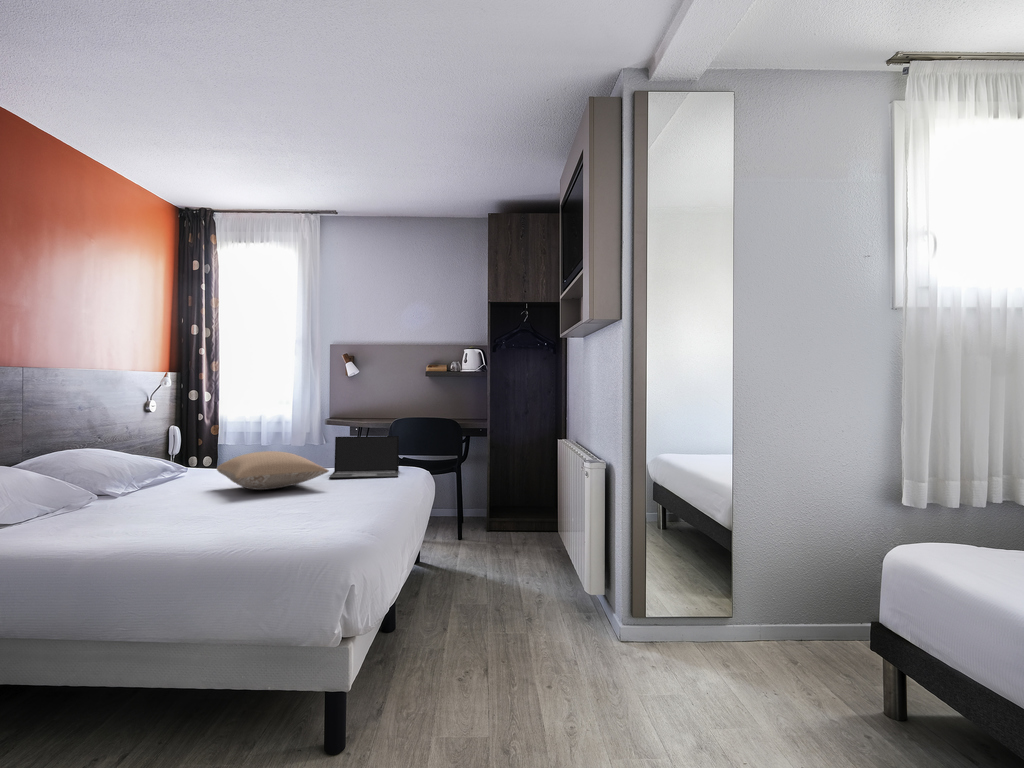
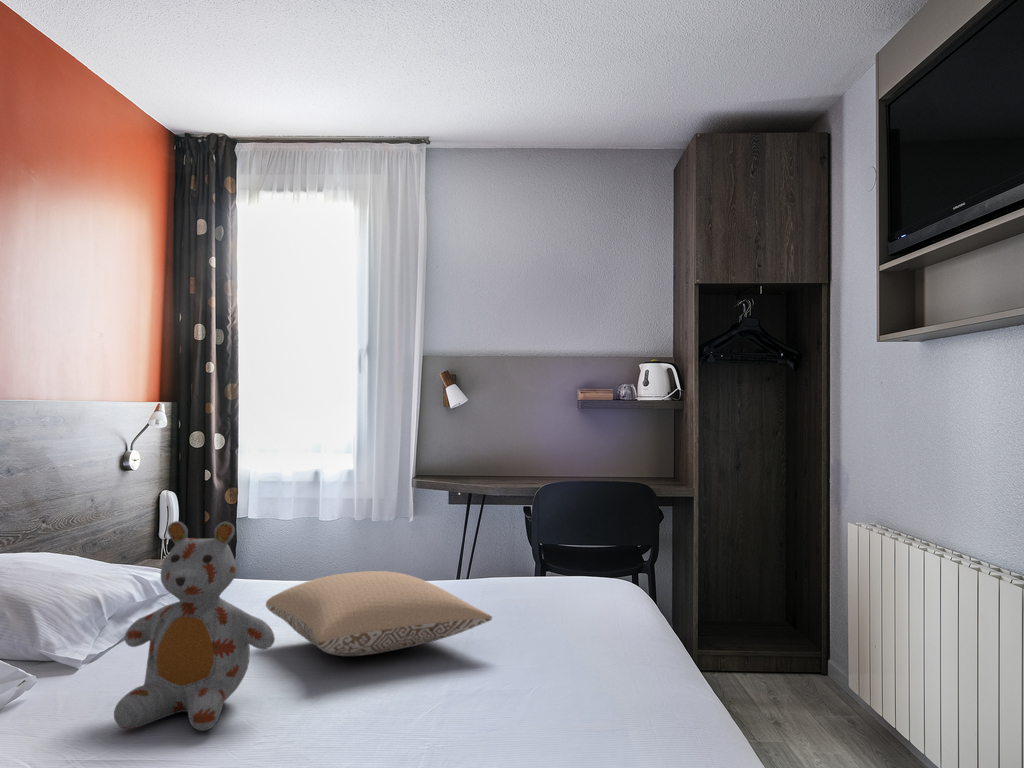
stuffed bear: none [133,420,212,510] -> present [114,521,275,731]
laptop: present [329,436,399,479] -> none [470,530,602,619]

